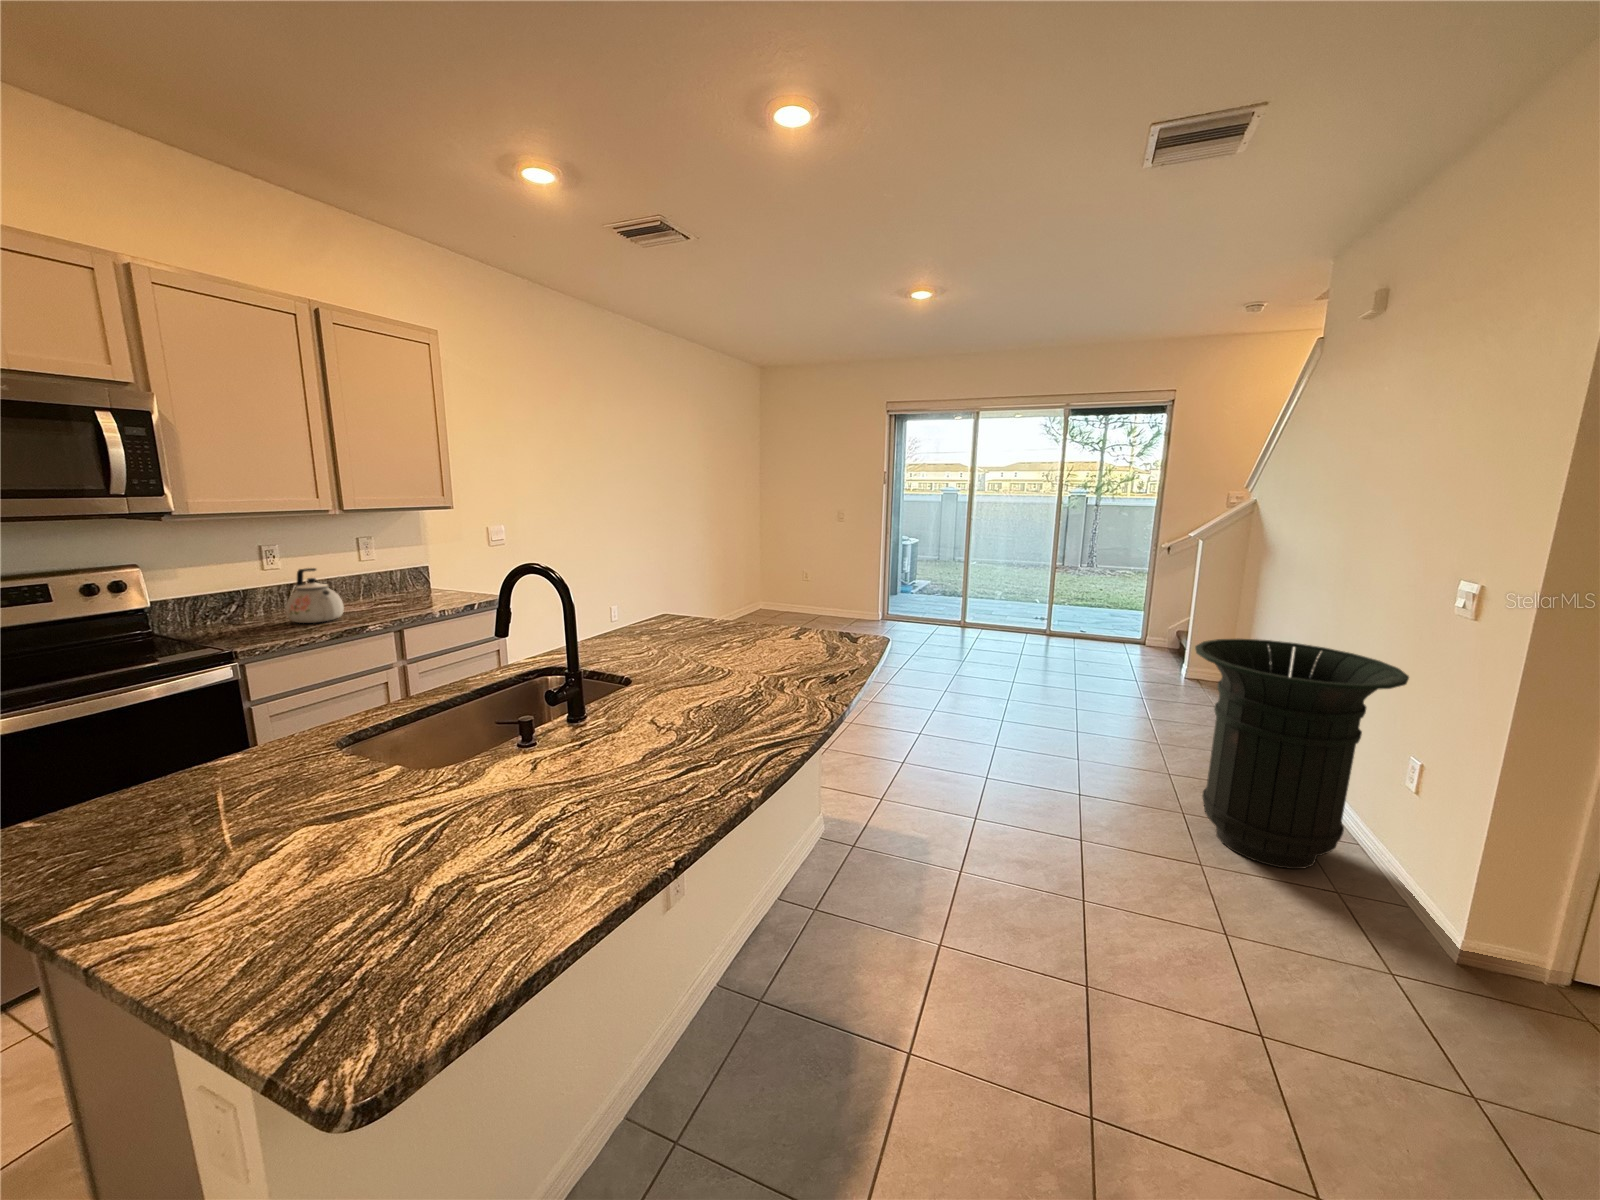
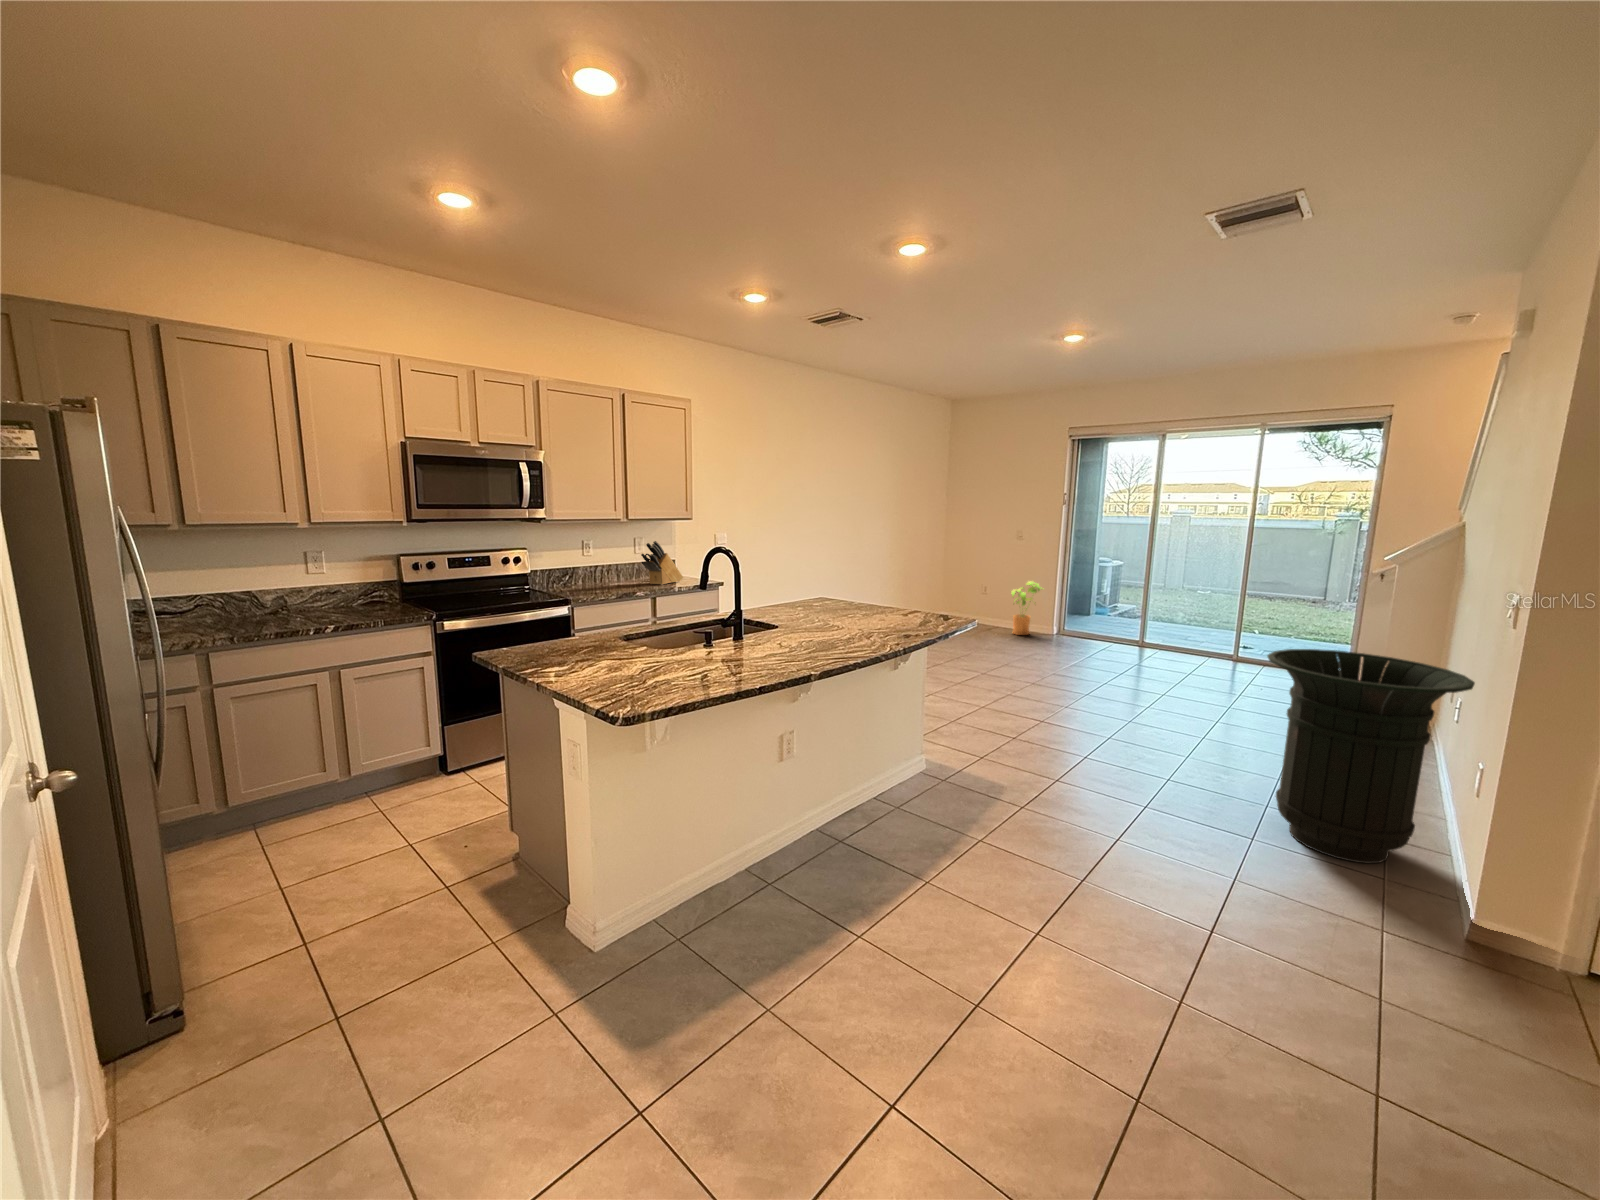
knife block: none [372,541,446,606] -> present [641,541,683,585]
house plant: none [835,565,869,623] -> present [1011,581,1041,635]
kettle: present [286,568,344,623] -> none [594,556,623,590]

